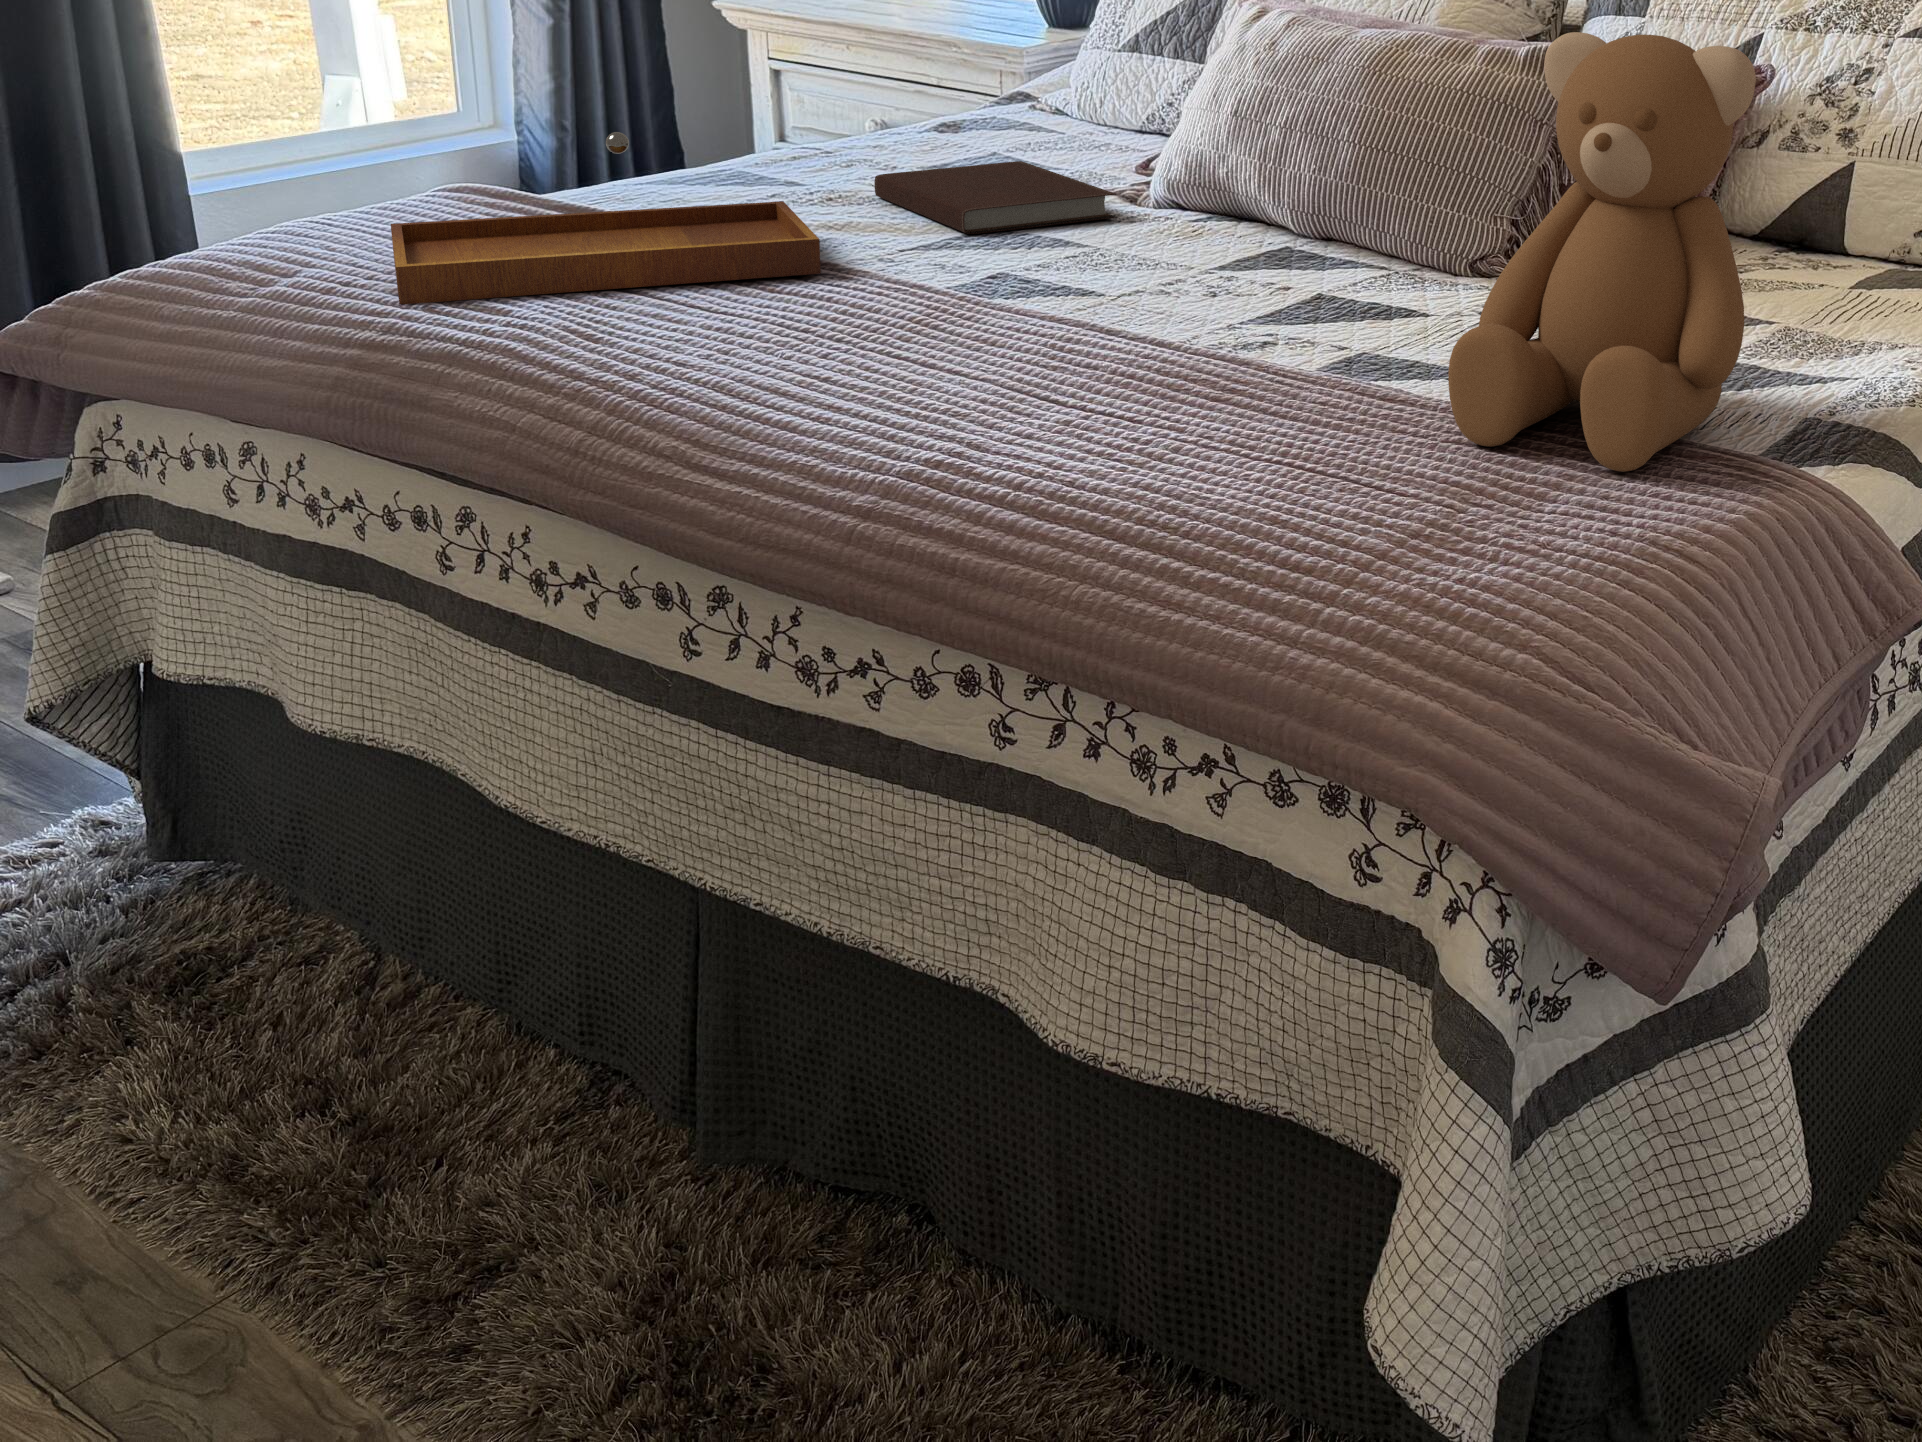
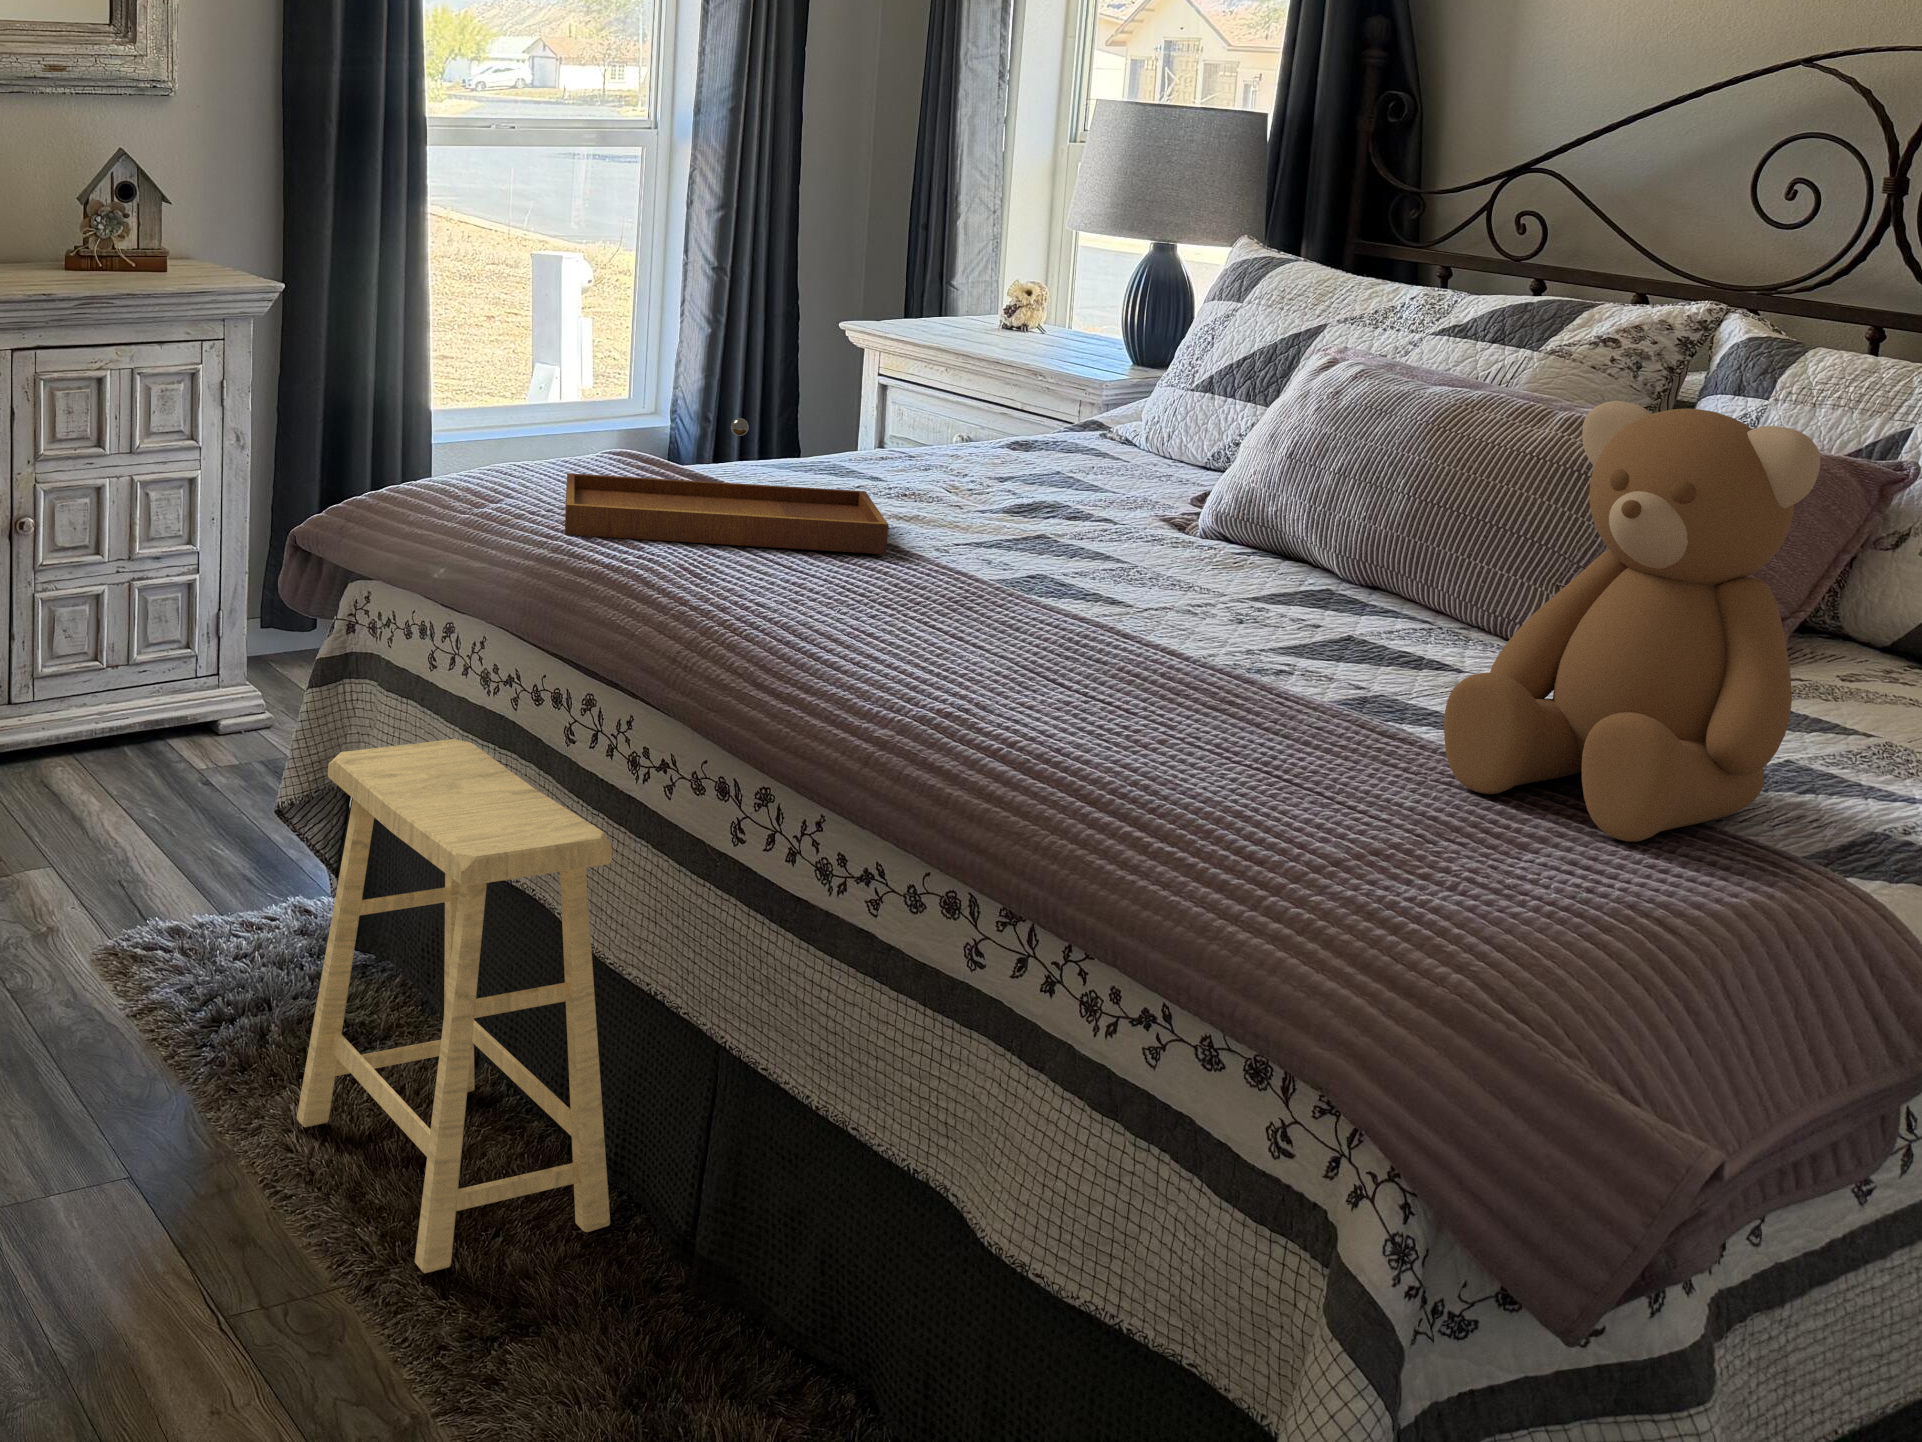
notebook: present [874,161,1116,234] -> none [946,480,1164,542]
footstool: none [91,587,592,1255] -> present [297,739,612,1273]

